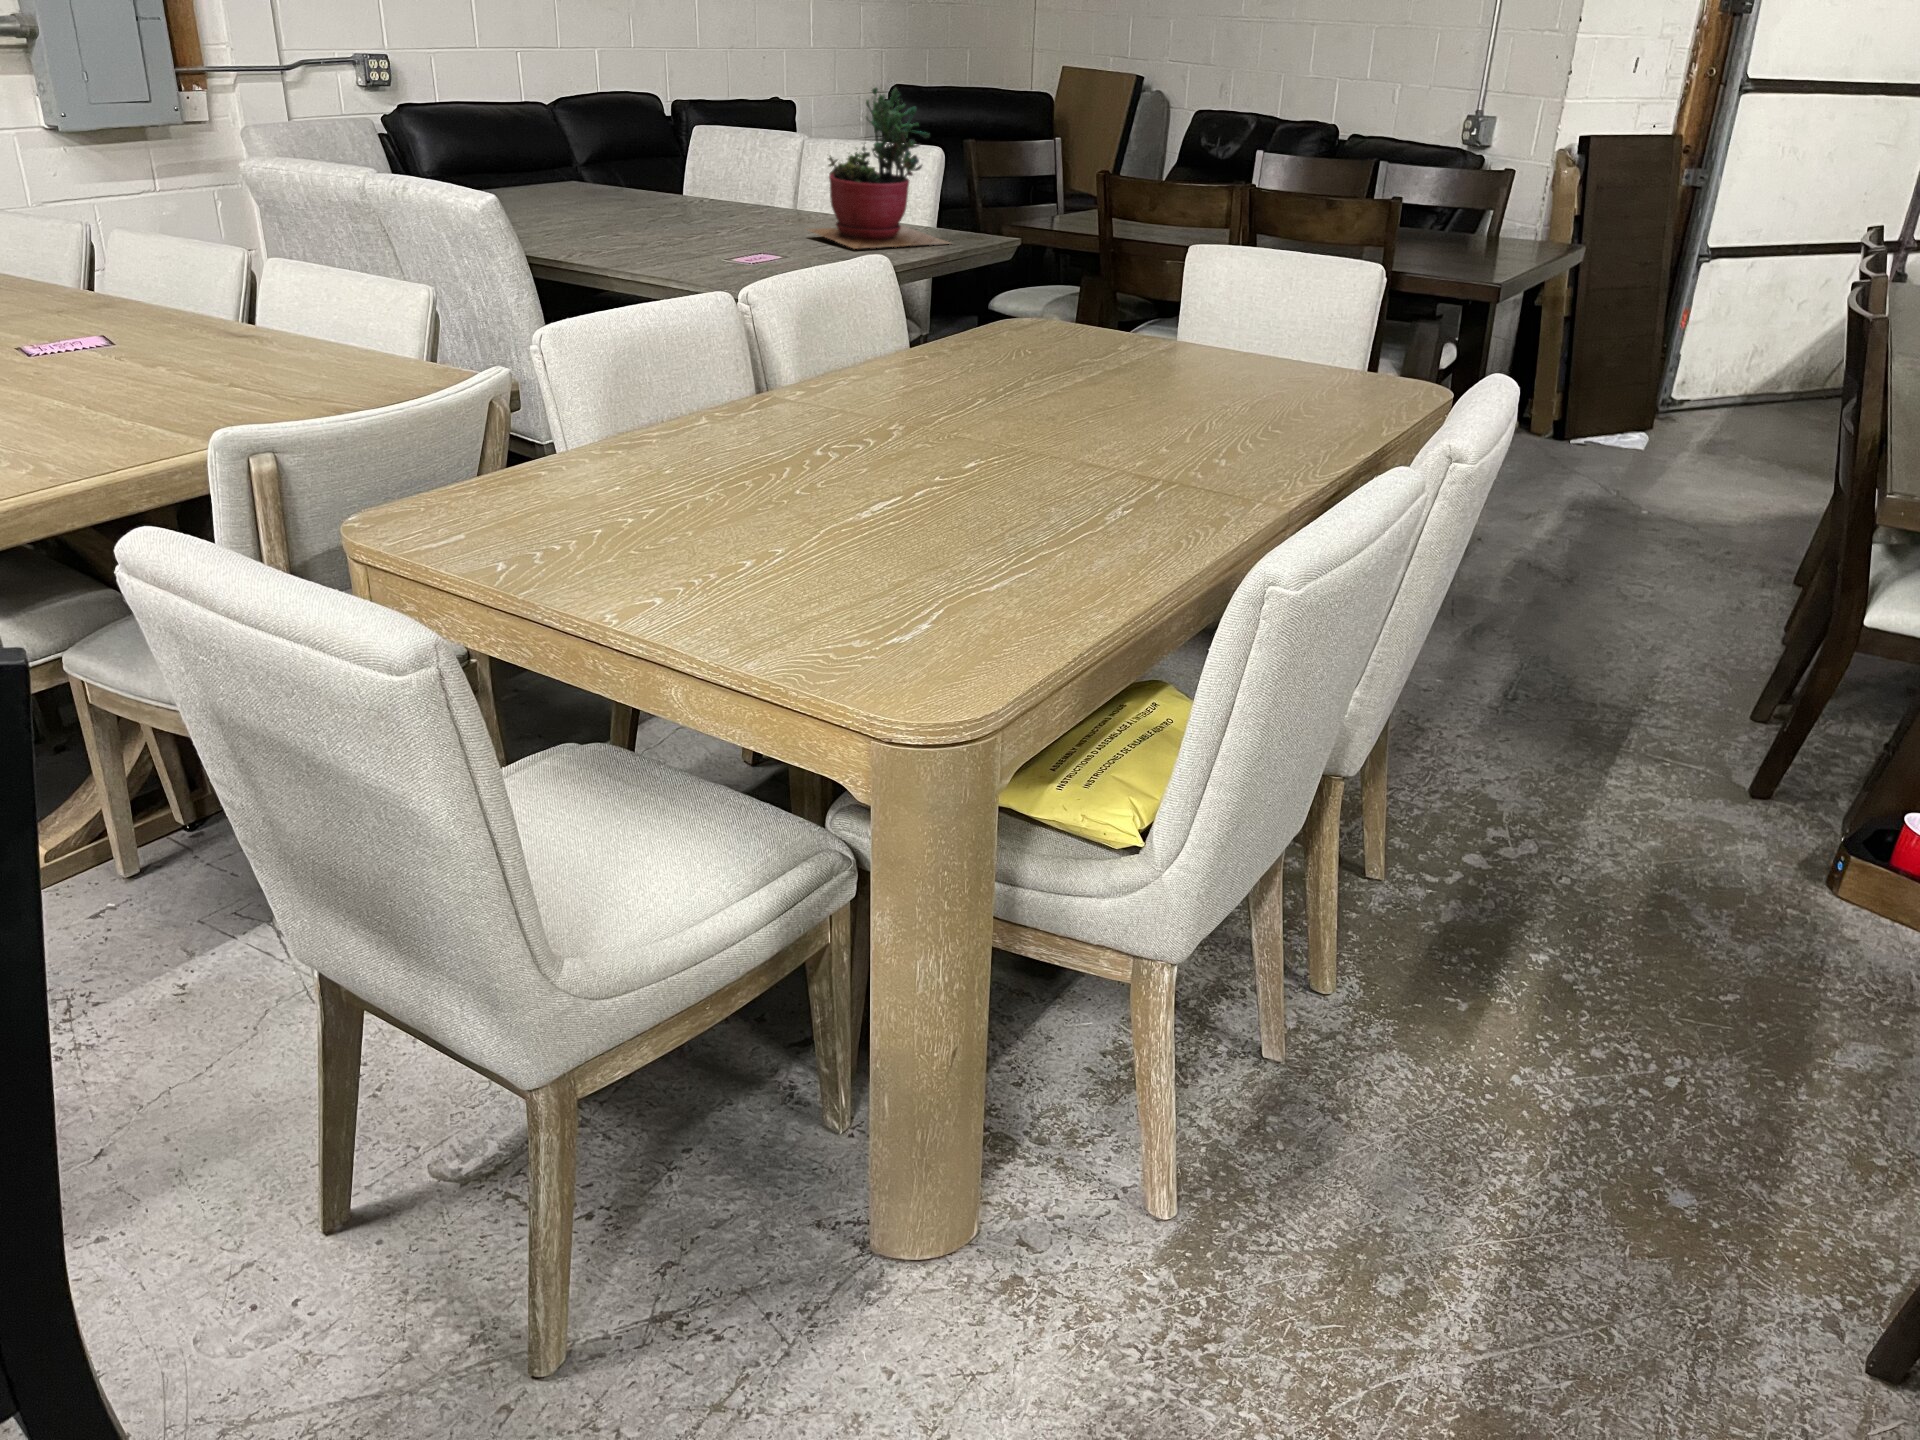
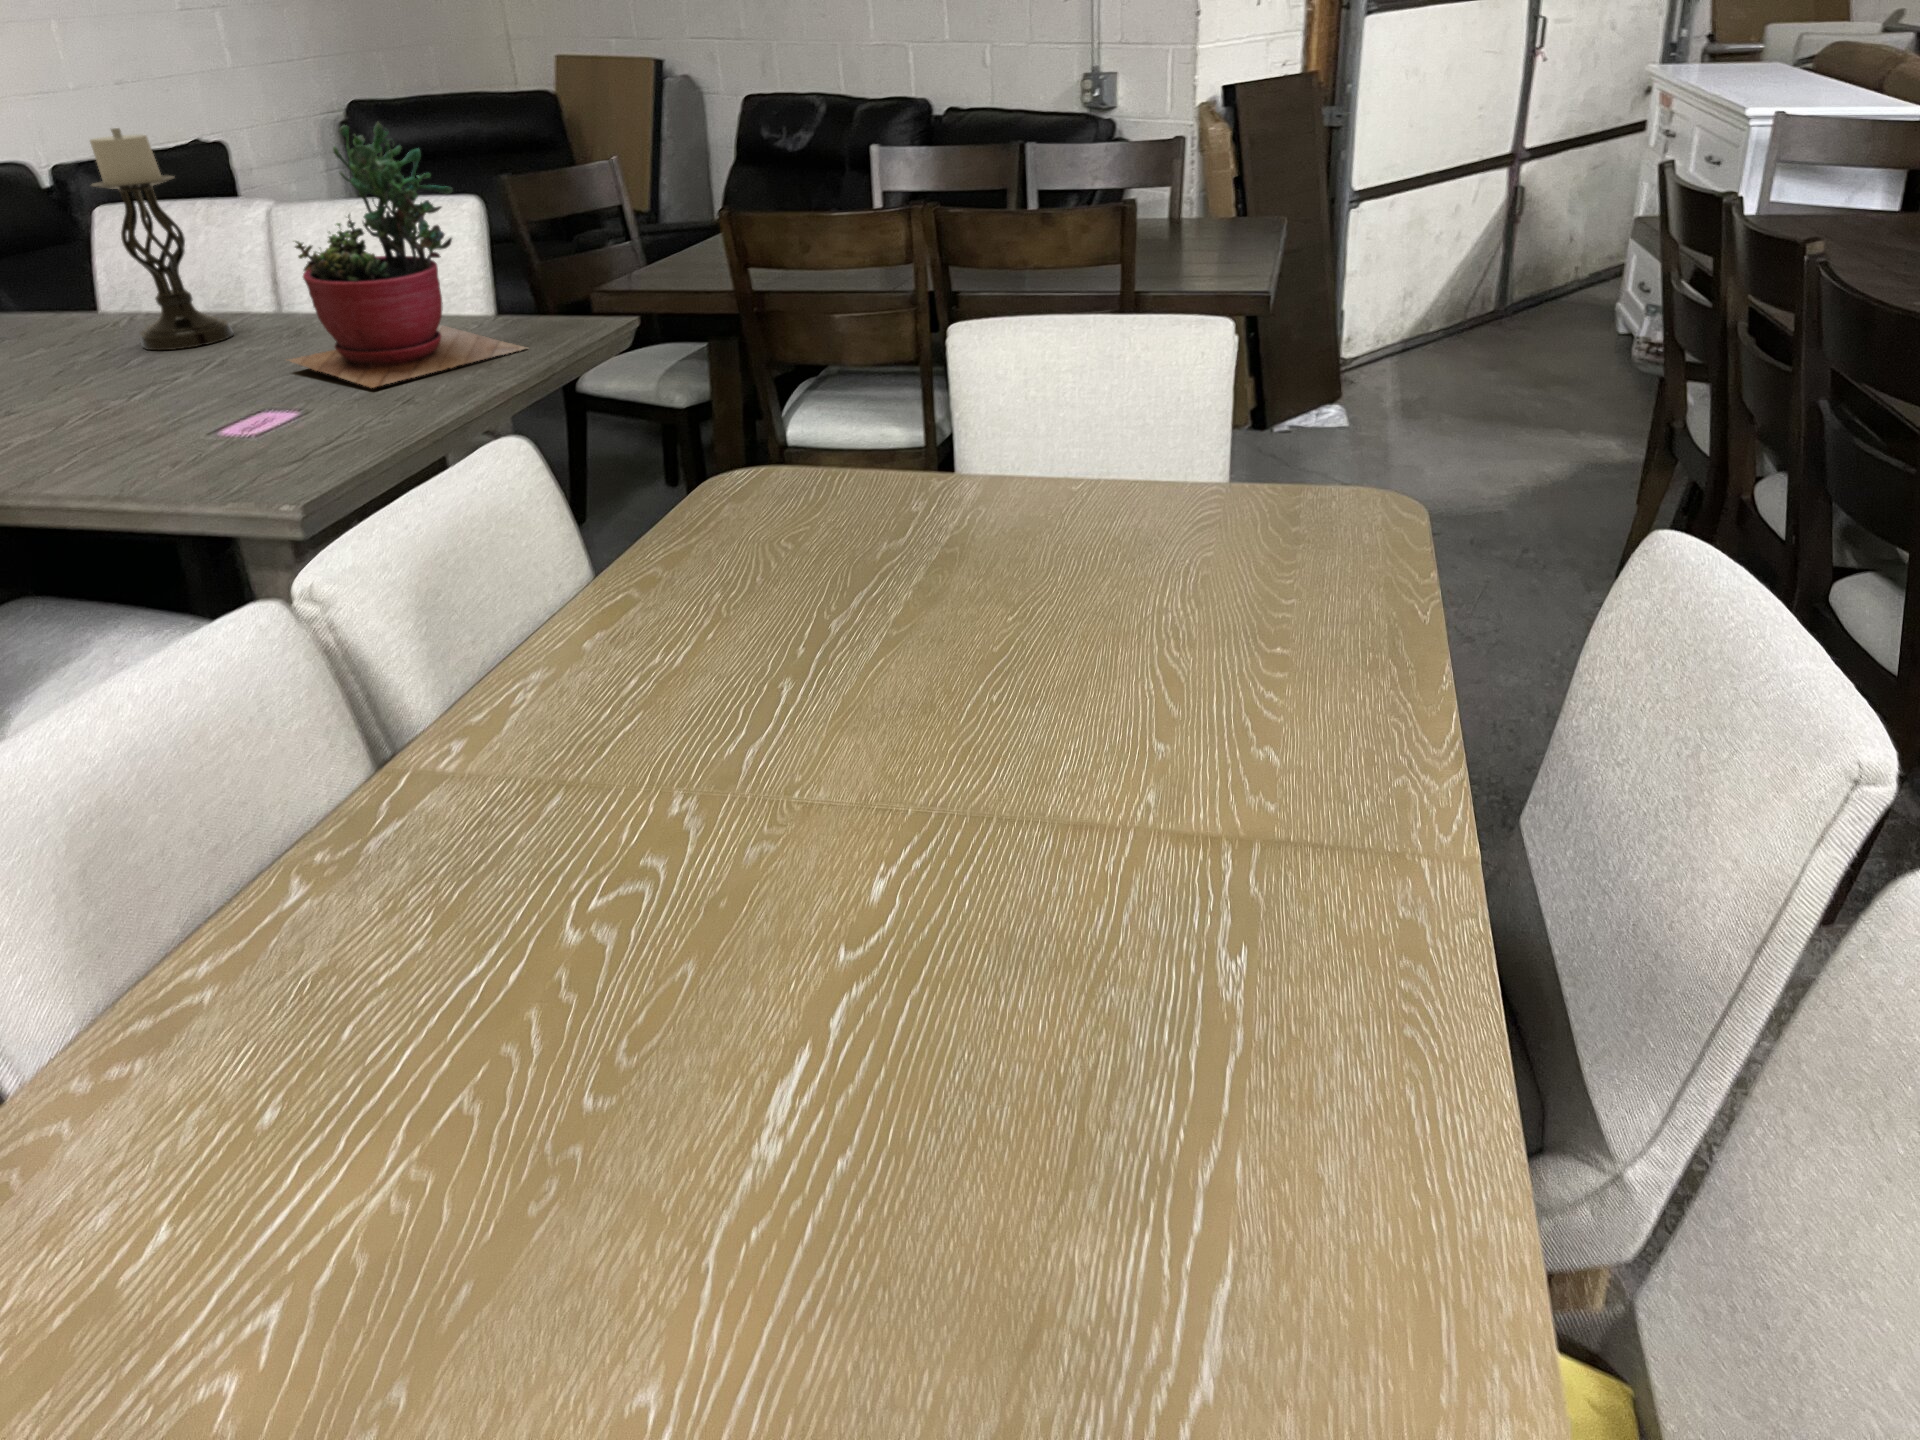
candle holder: none [714,76,769,219] -> present [90,128,234,350]

